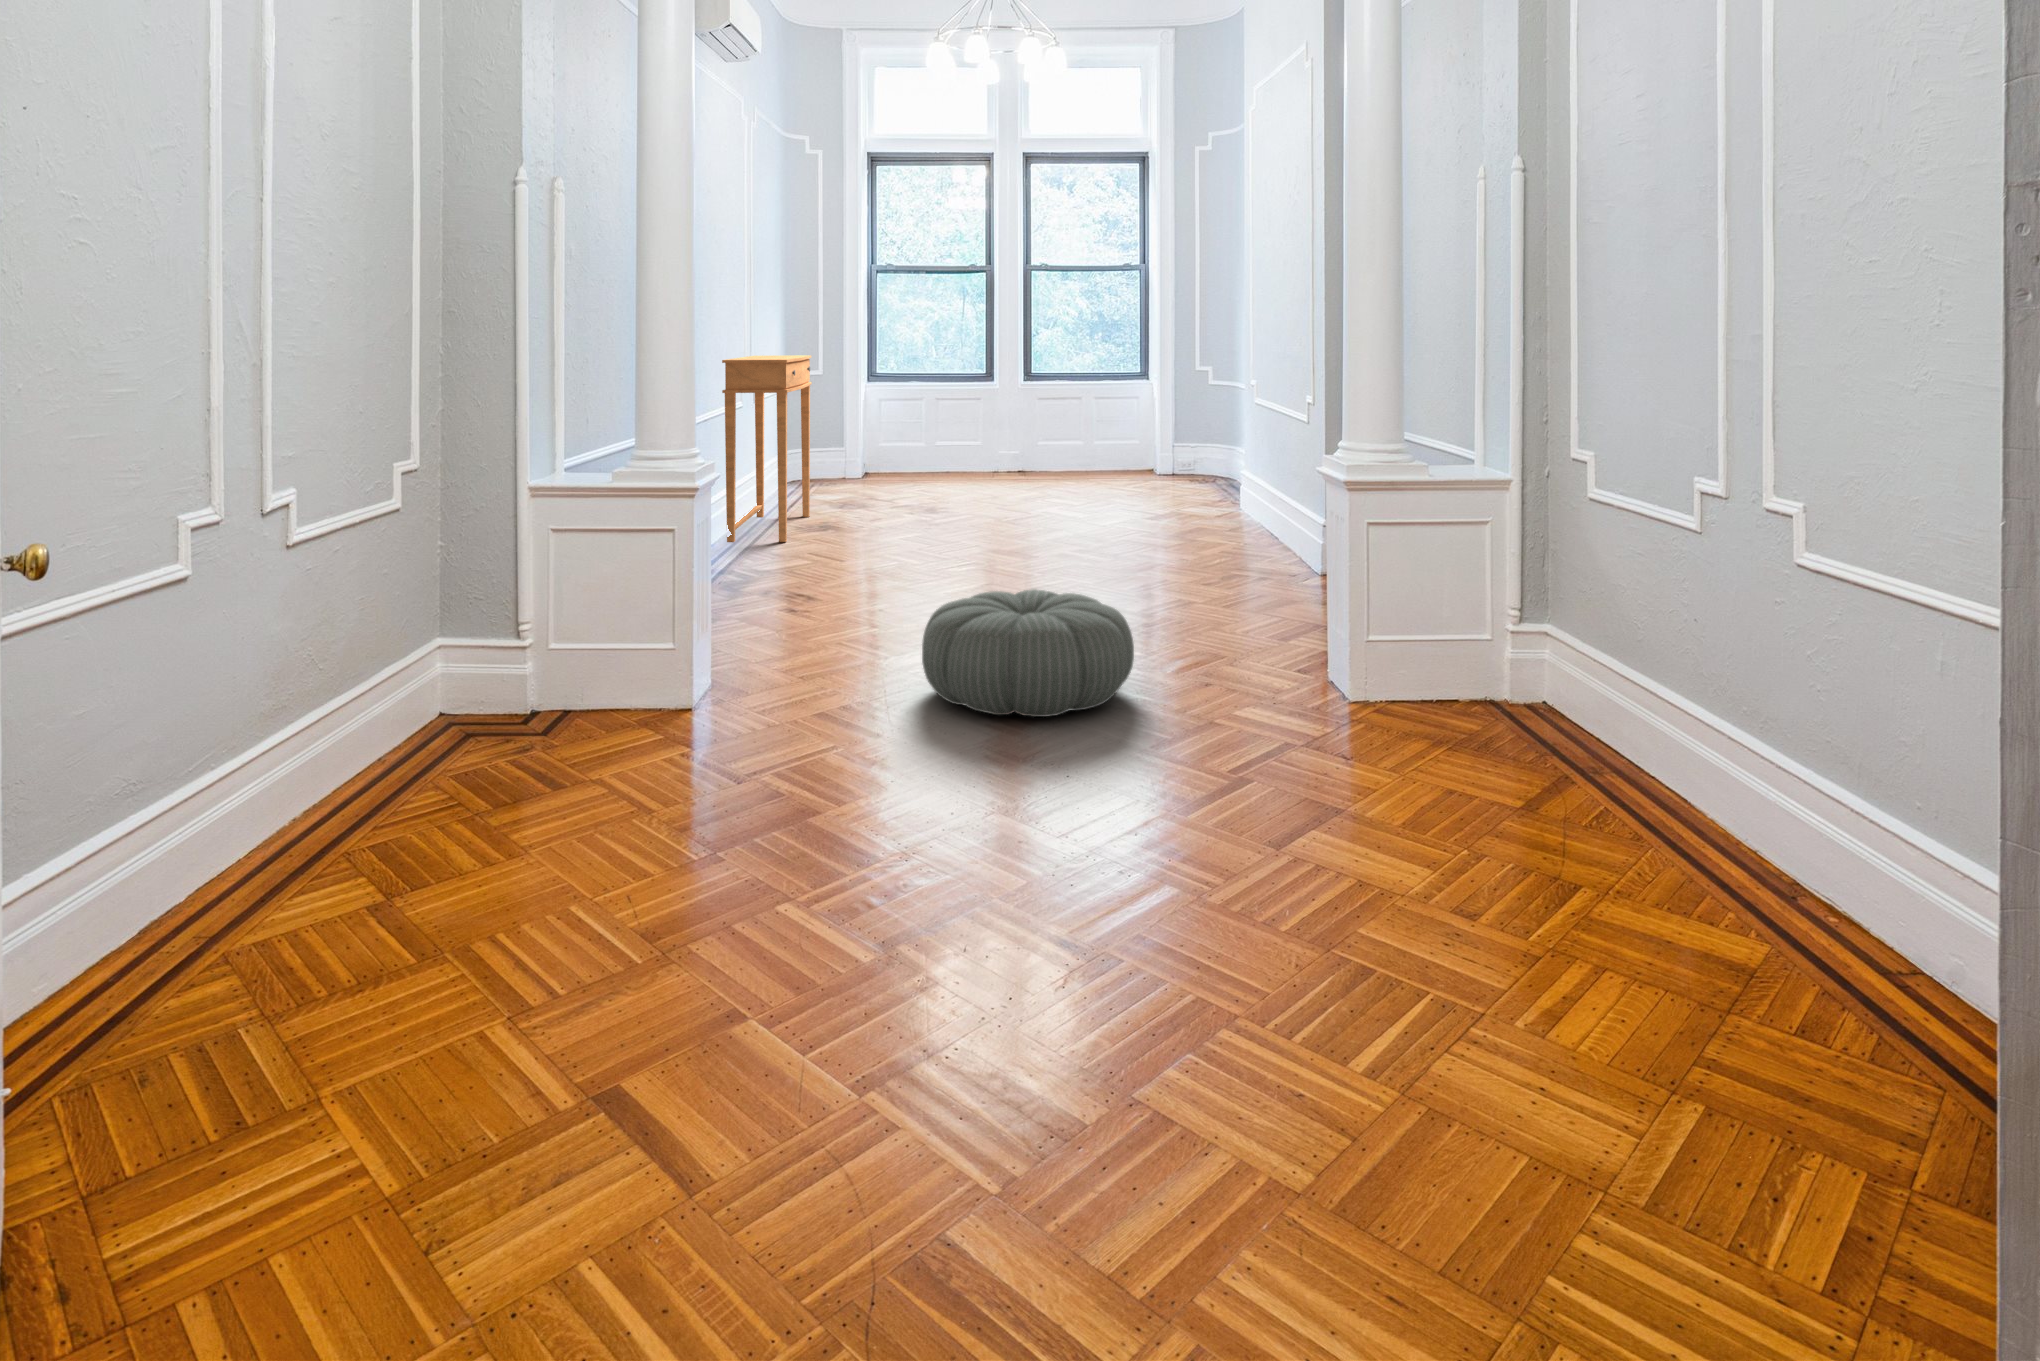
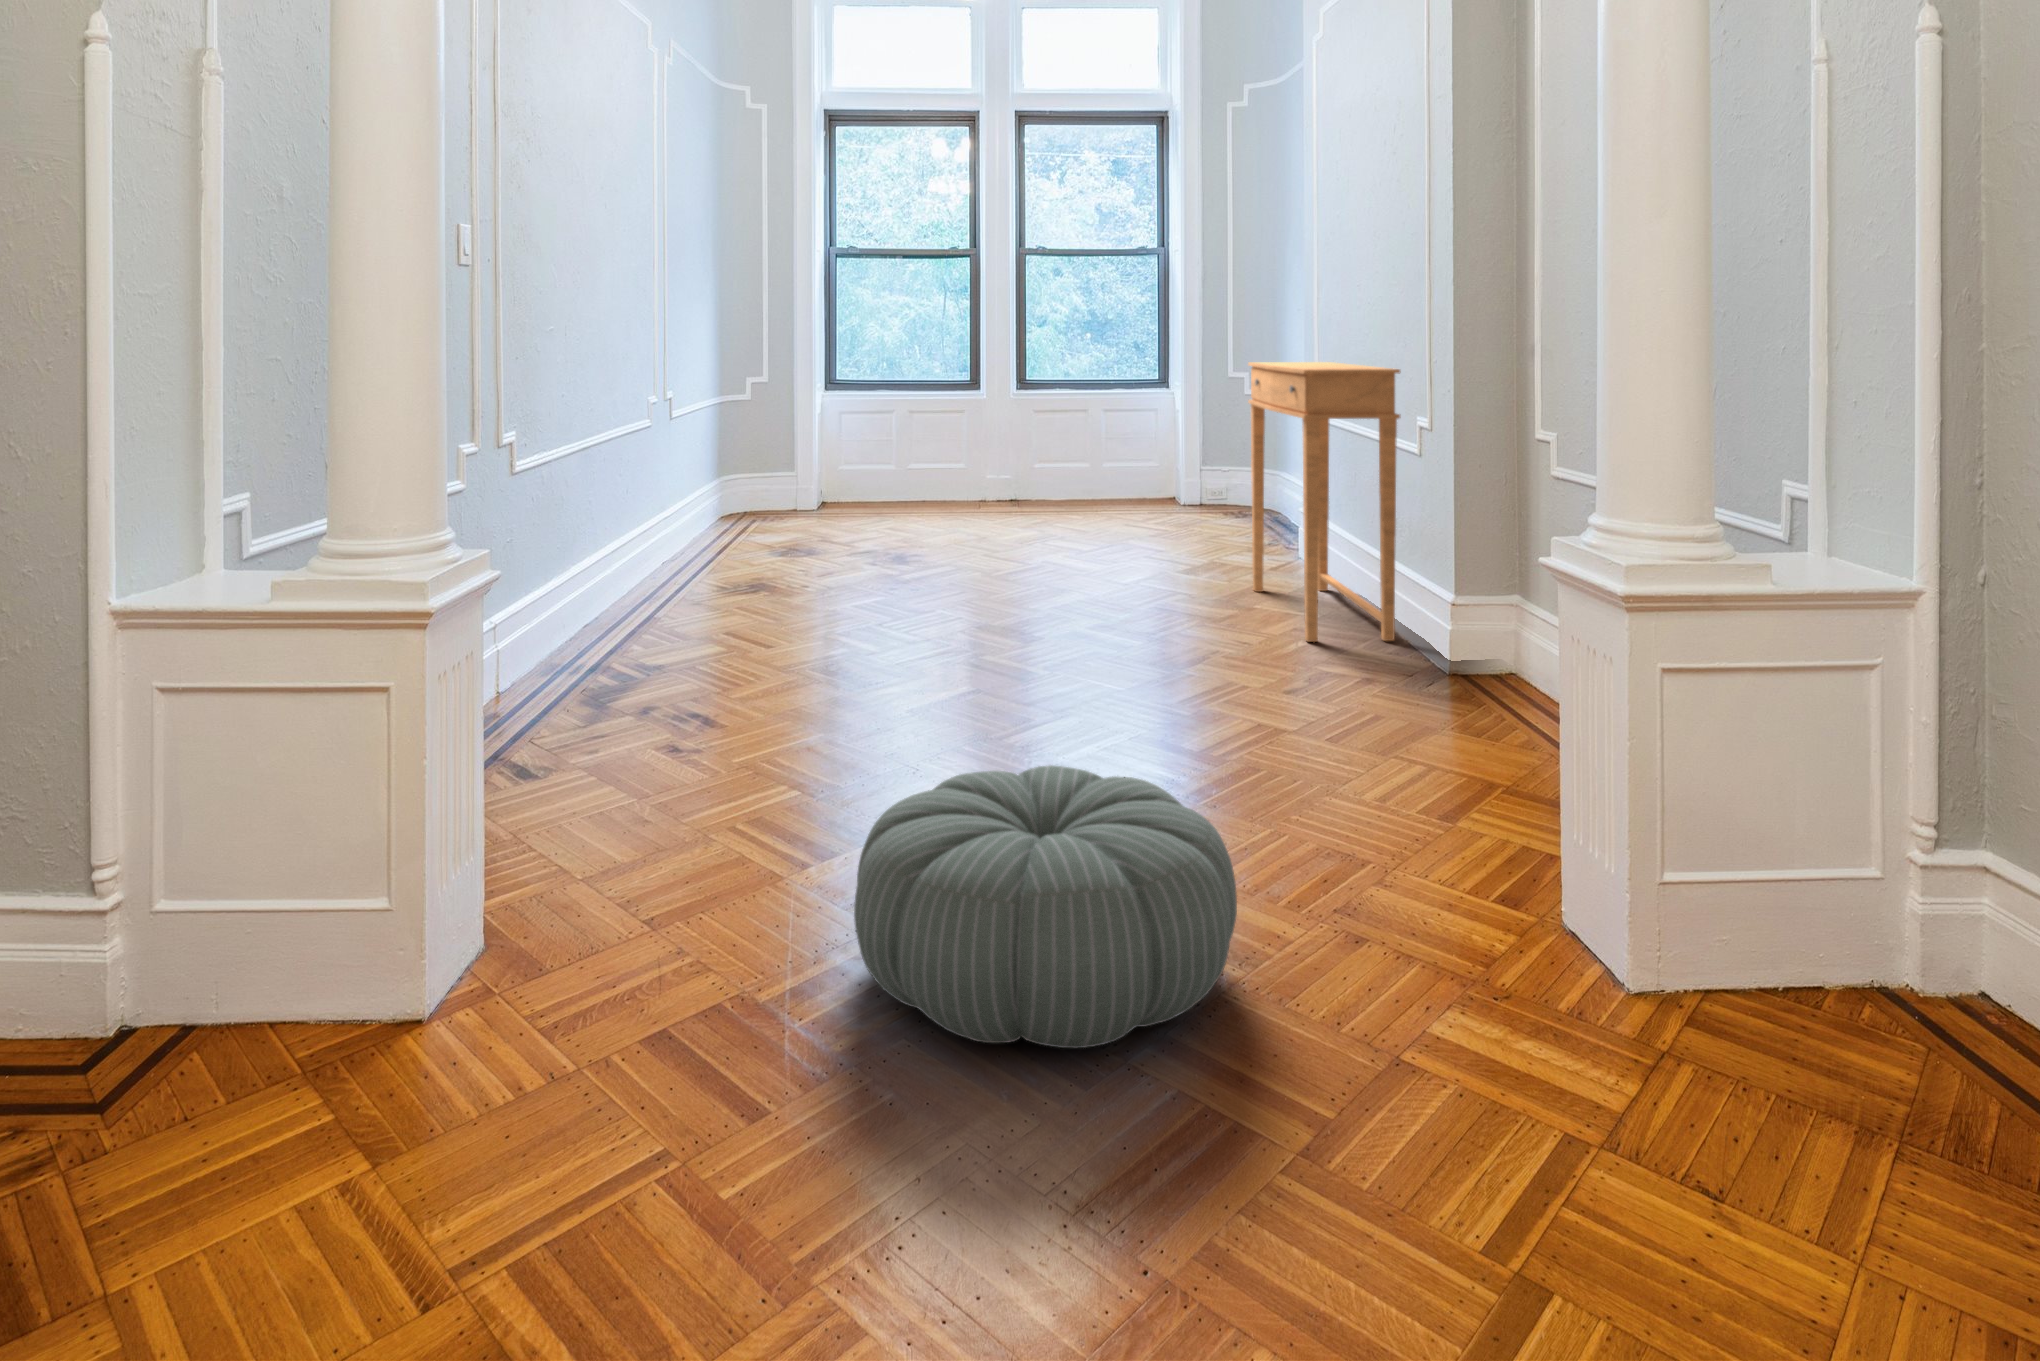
side table: present [722,355,812,542] -> present [1248,362,1400,642]

